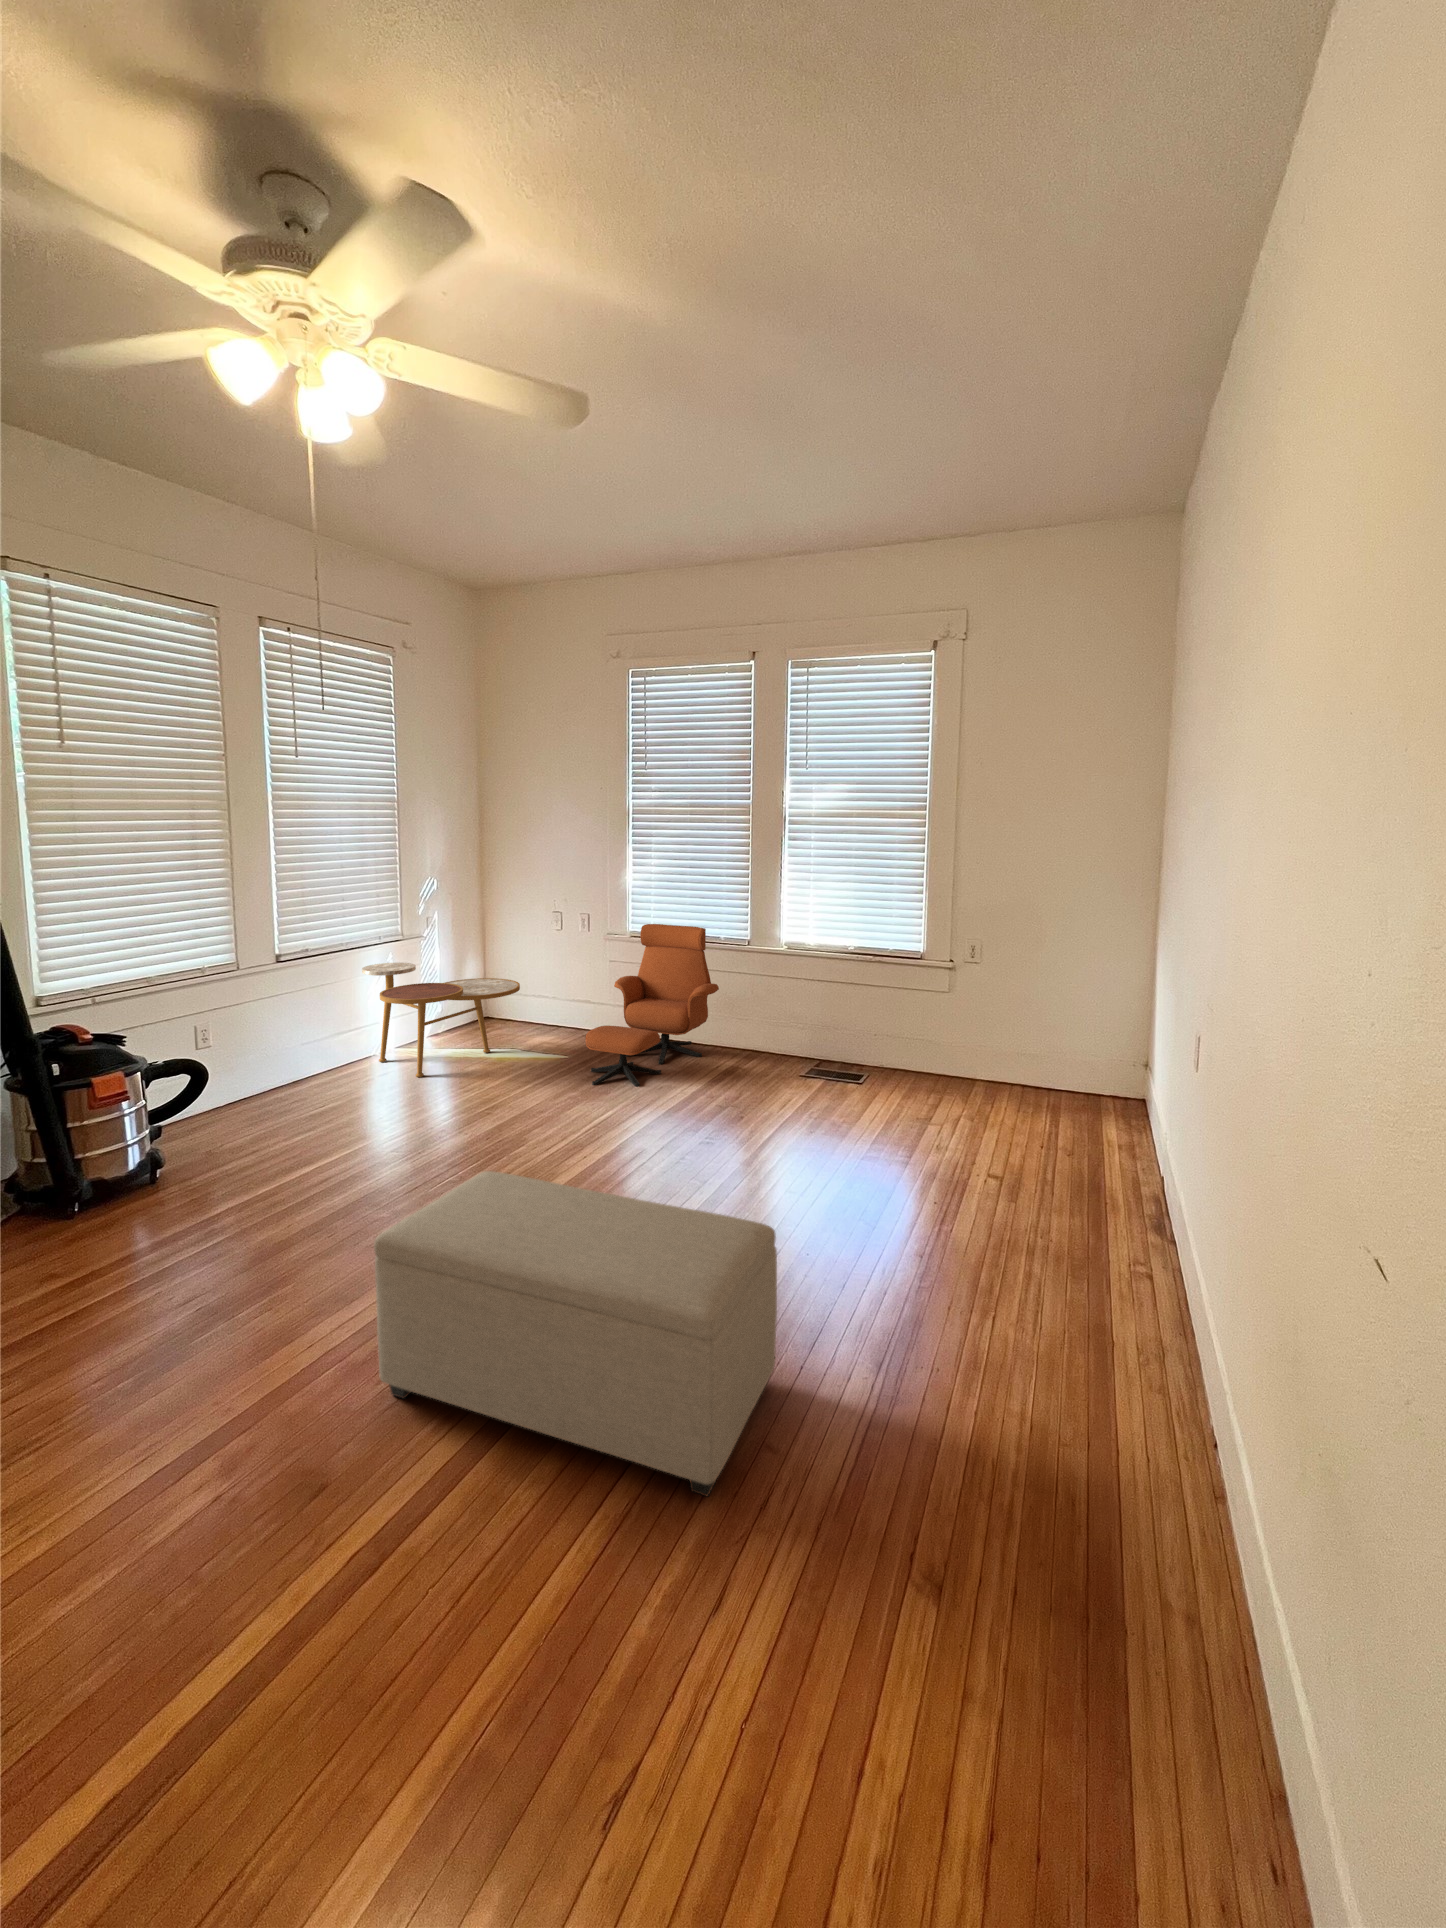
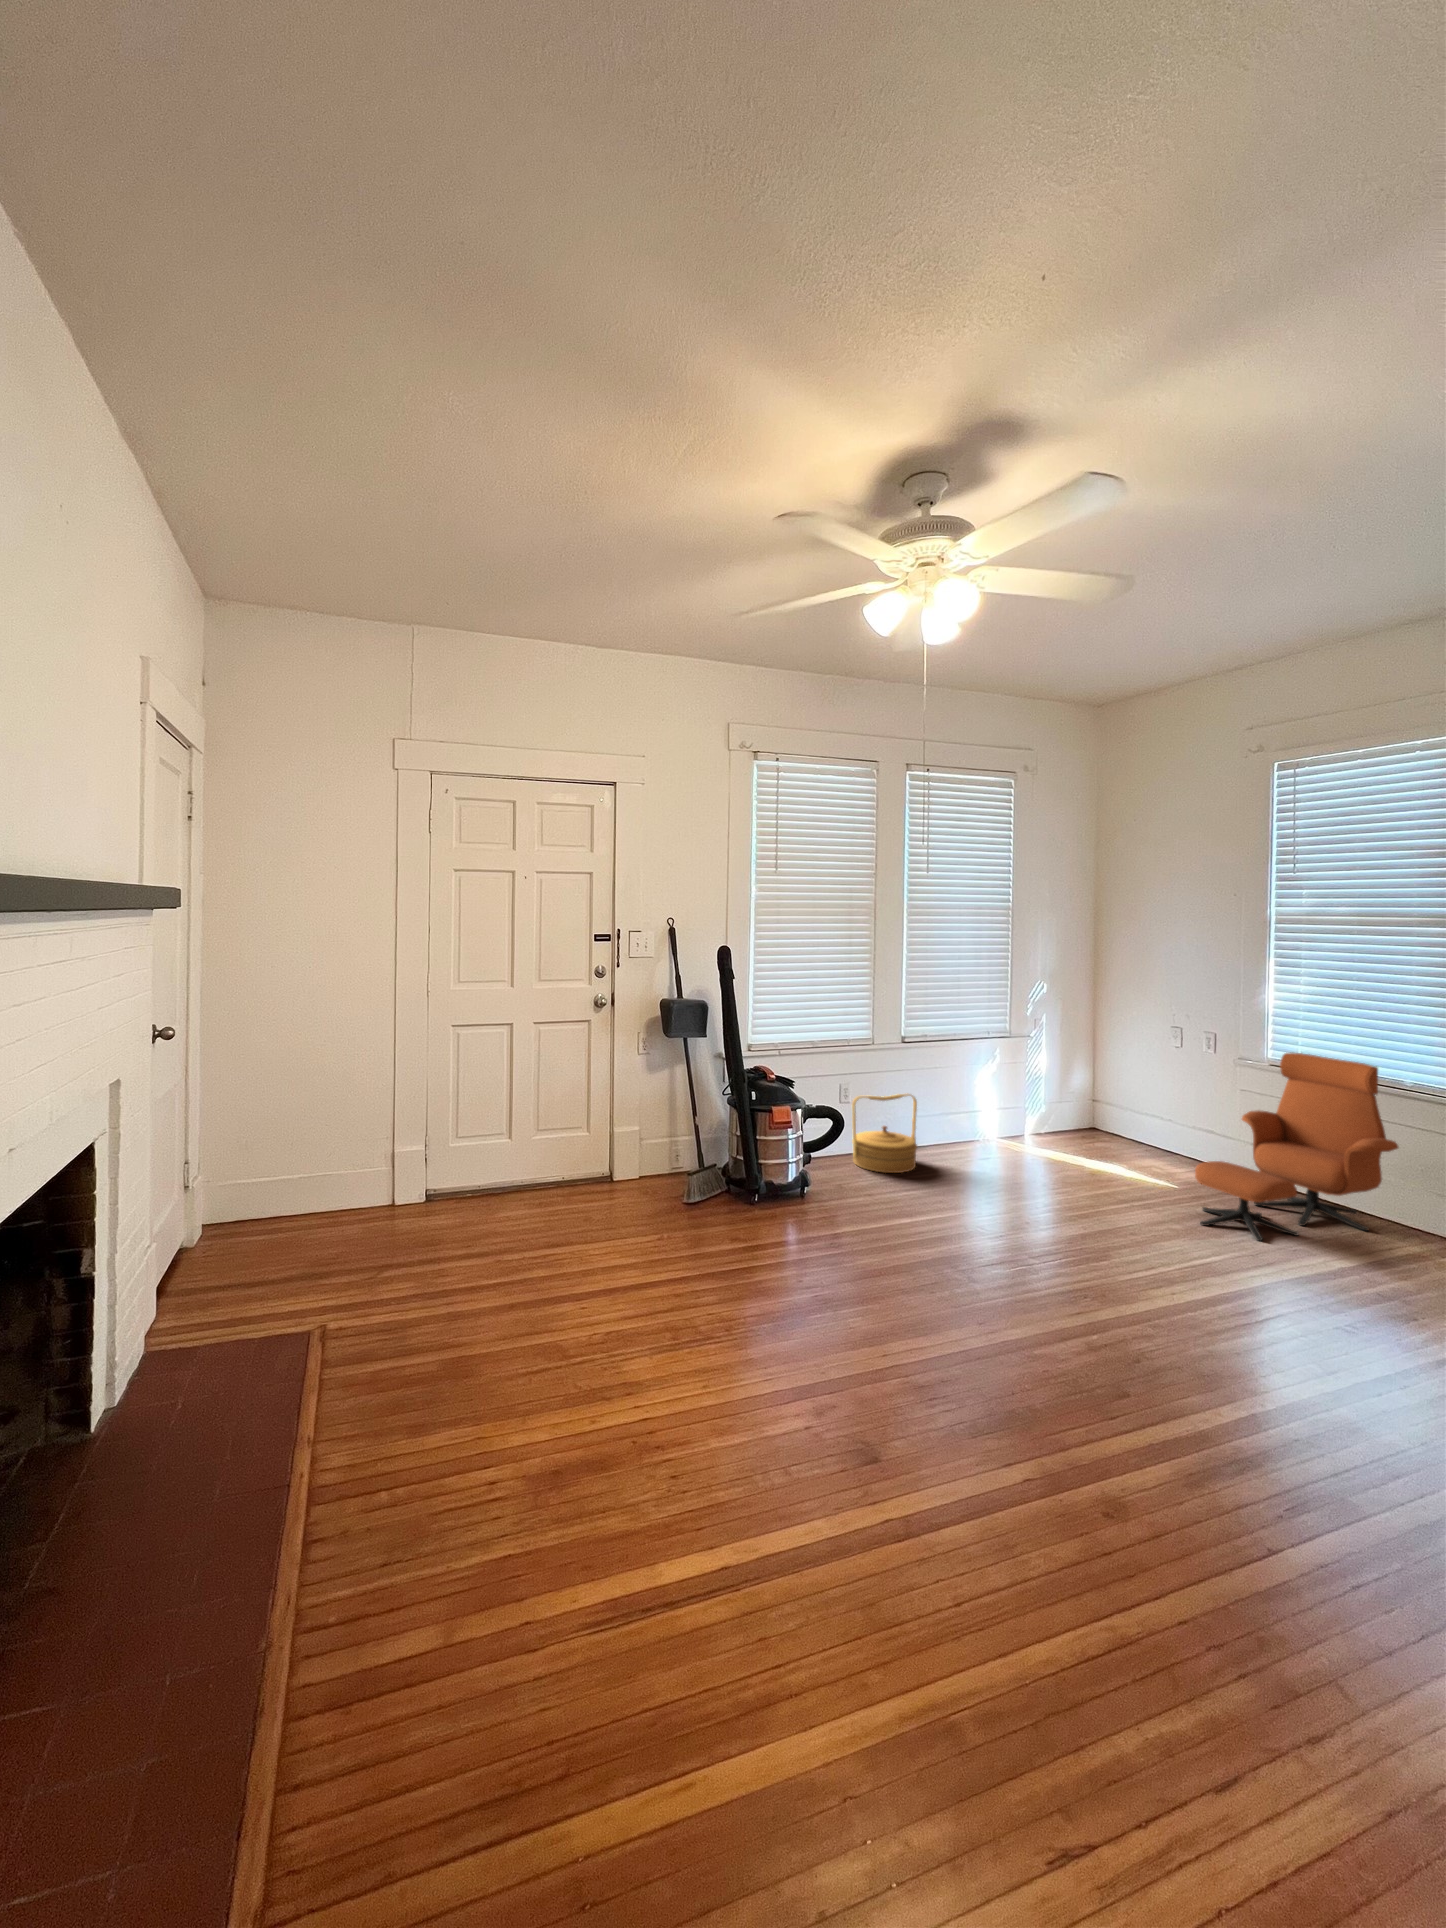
side table: present [362,963,520,1077] -> none [970,1057,1125,1171]
woven basket: none [215,1020,308,1121] -> present [852,1094,917,1173]
ottoman: present [374,1171,777,1496] -> none [928,1251,1359,1665]

